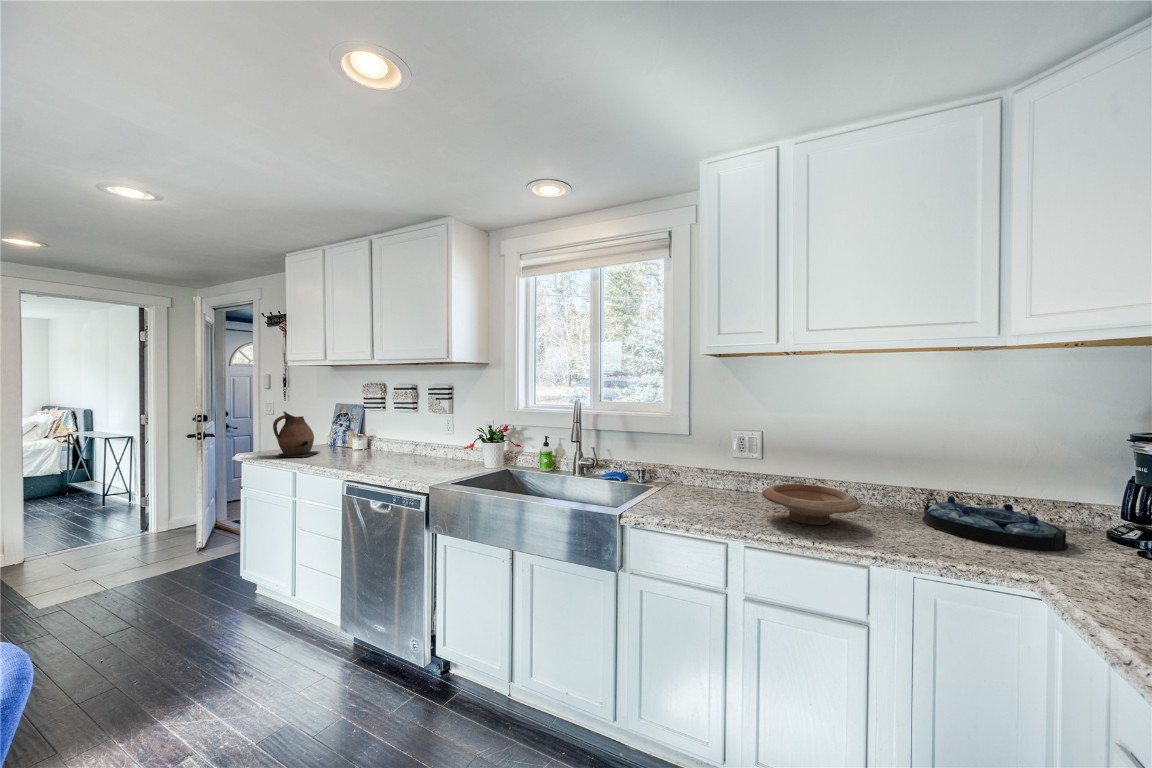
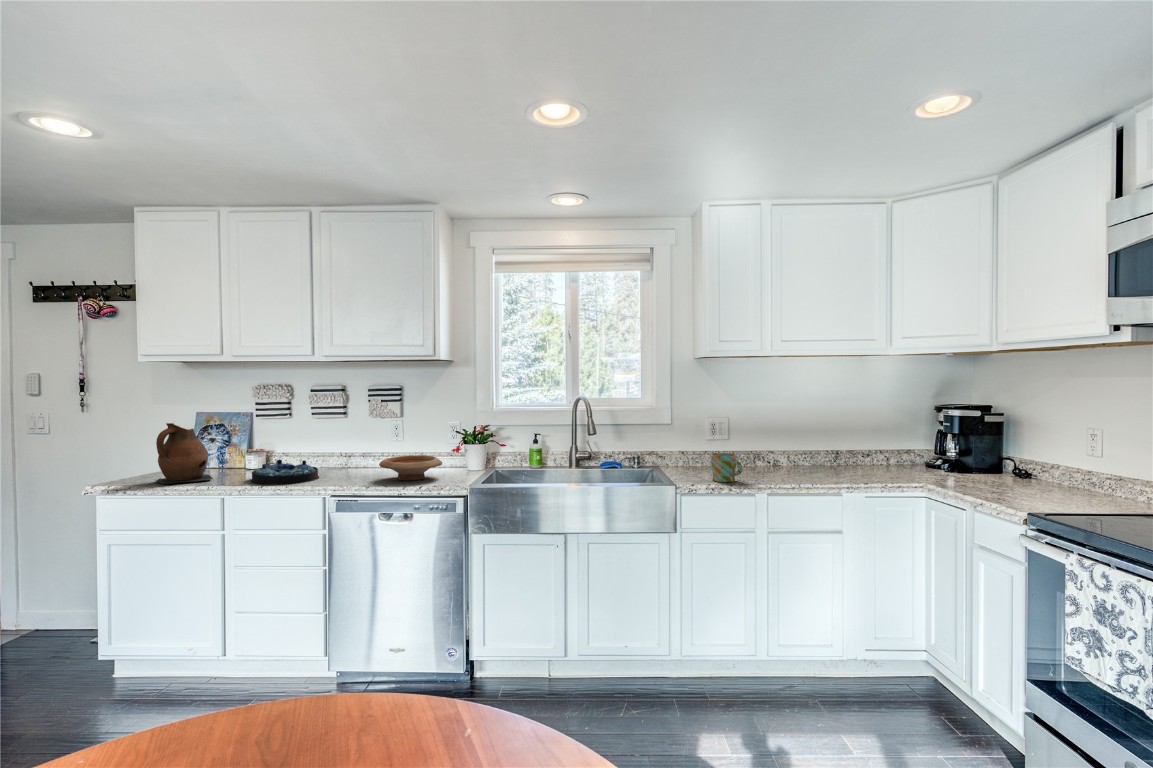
mug: none [679,478,713,518] -> present [711,453,743,482]
wooden bowl: present [762,484,861,525] -> present [379,455,442,480]
serving tray: present [923,496,1069,552] -> present [251,459,319,485]

